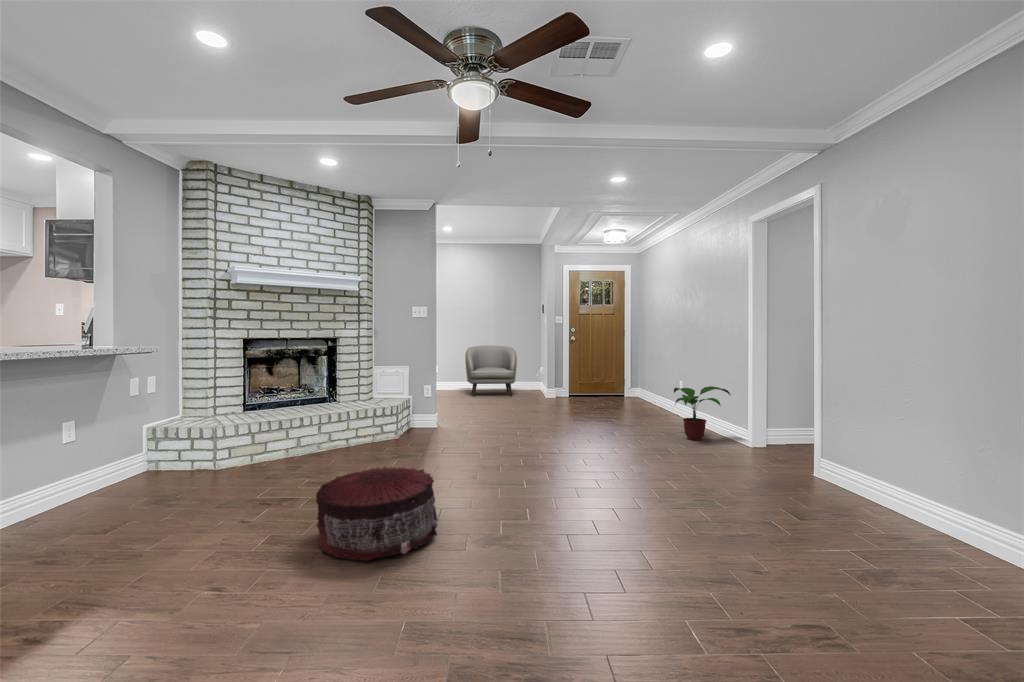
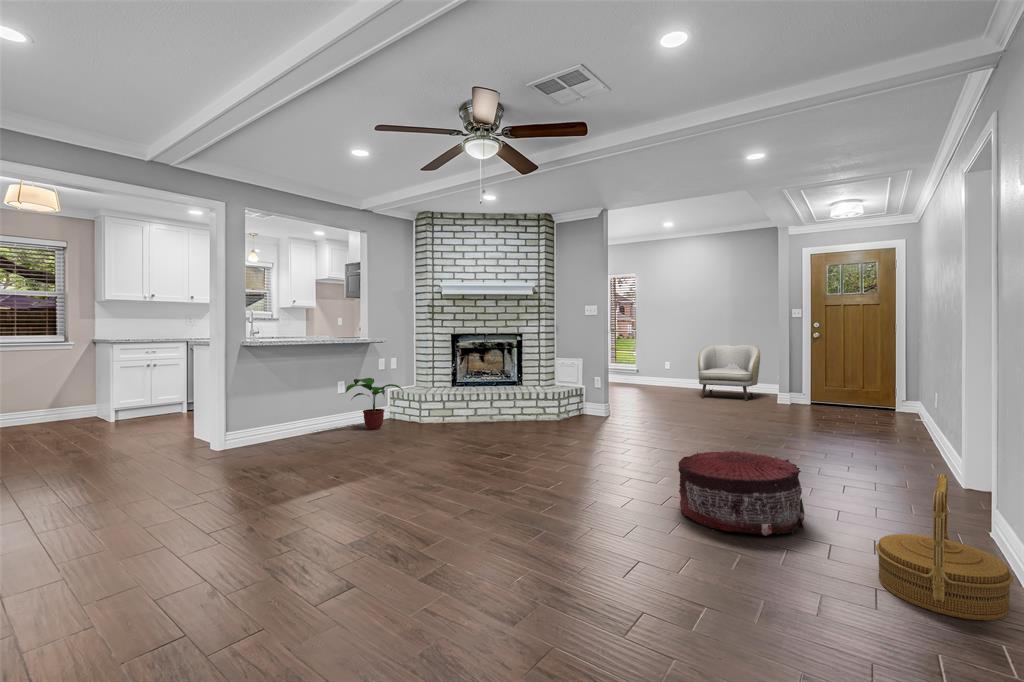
potted plant: present [674,386,730,441] -> present [346,378,403,430]
woven basket: none [854,448,944,544] -> present [876,474,1013,621]
pouf: present [316,466,438,561] -> present [678,451,805,536]

